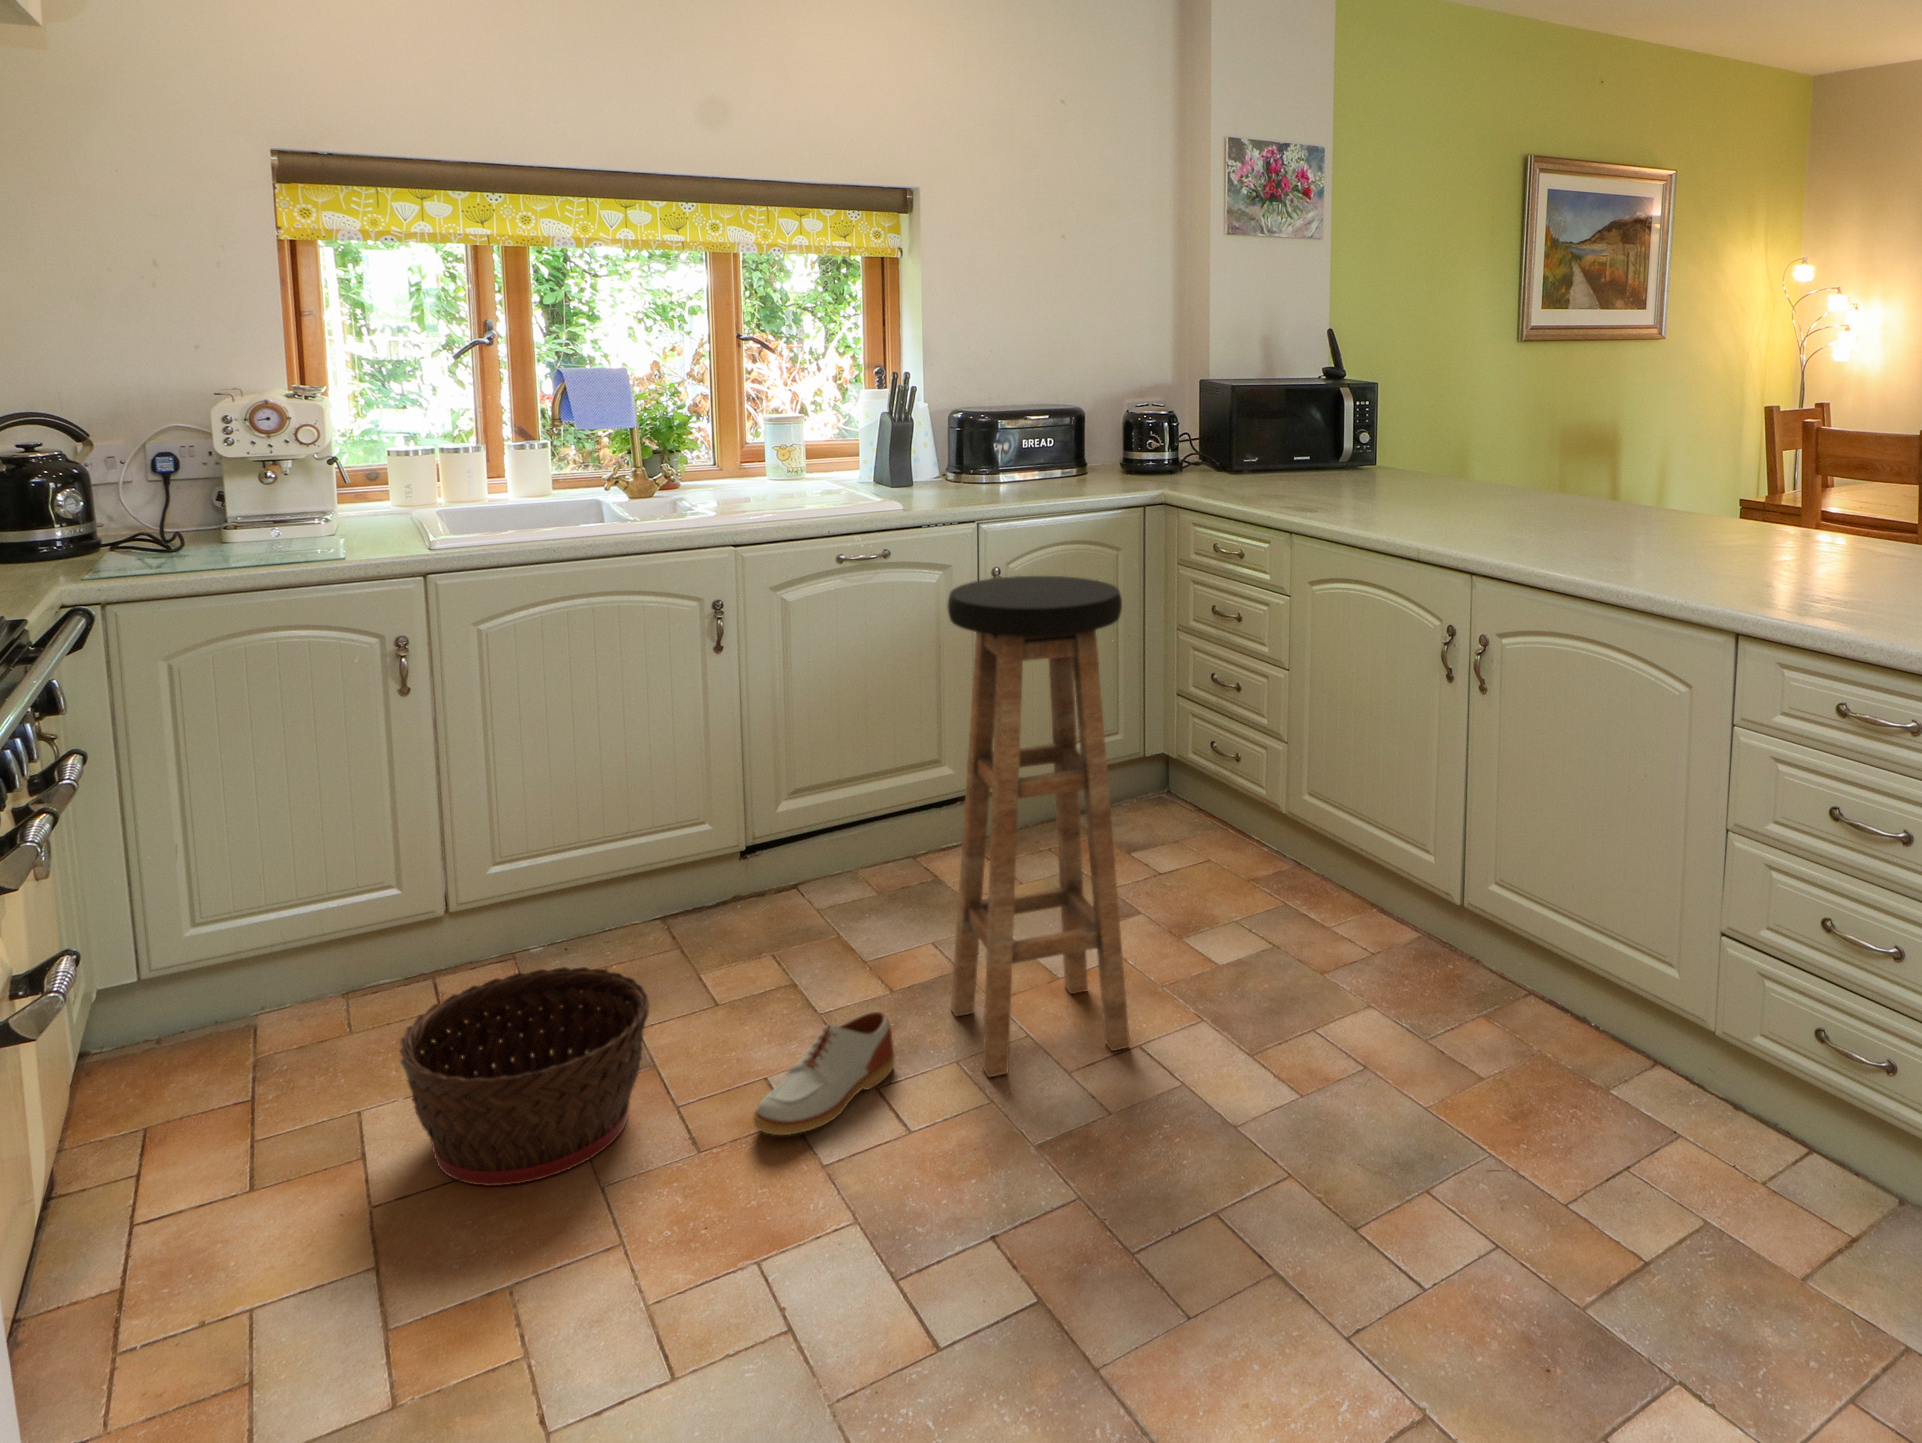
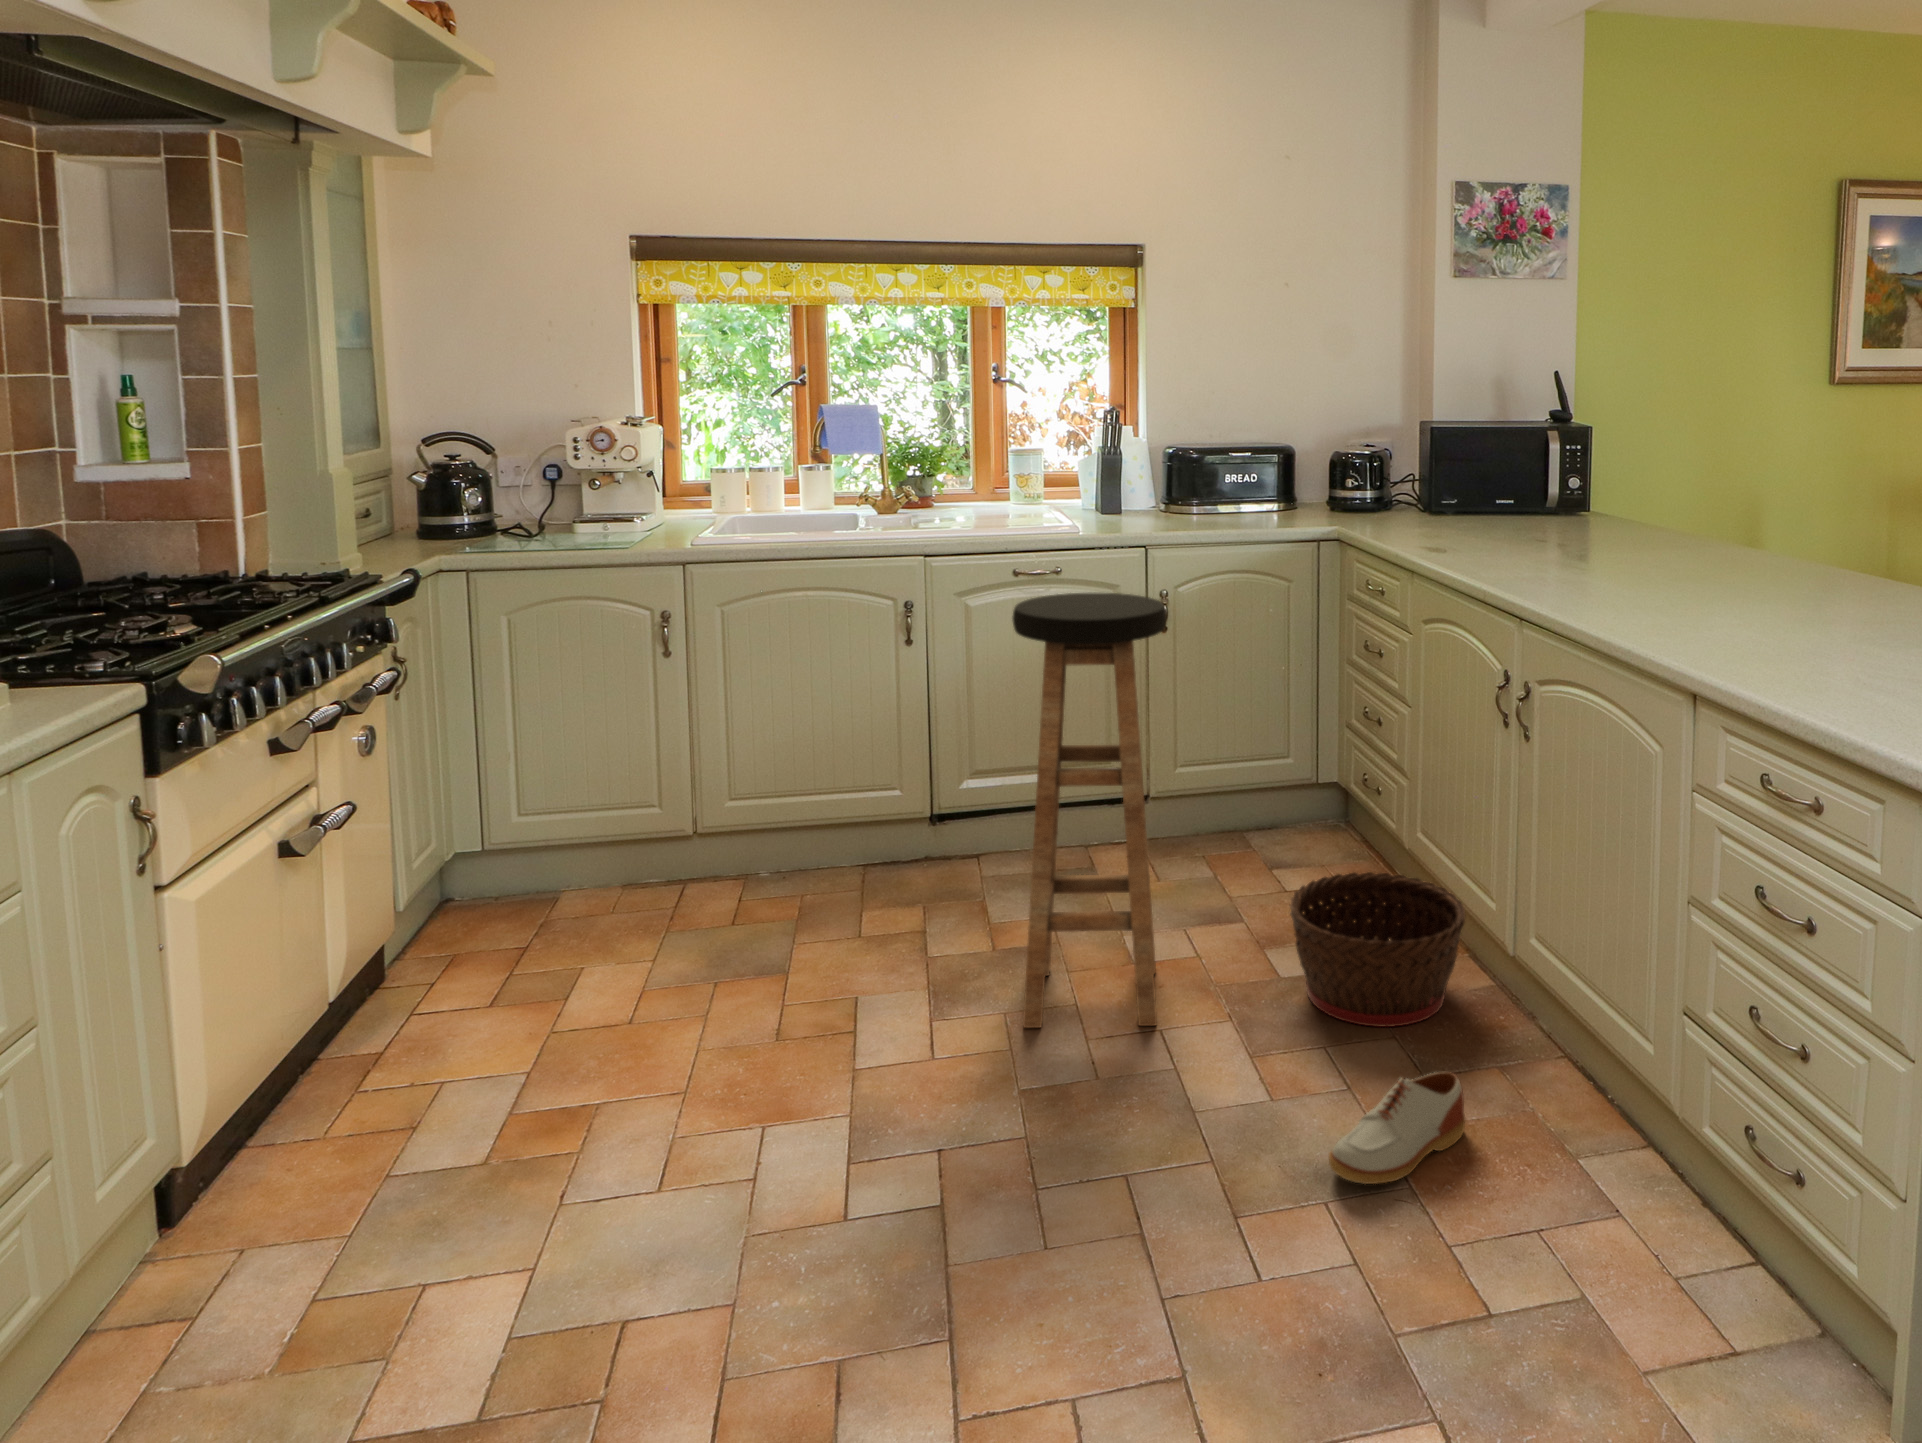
basket: present [399,967,649,1186] -> present [1290,872,1465,1027]
shoe: present [753,1012,895,1135] -> present [1329,1072,1465,1184]

